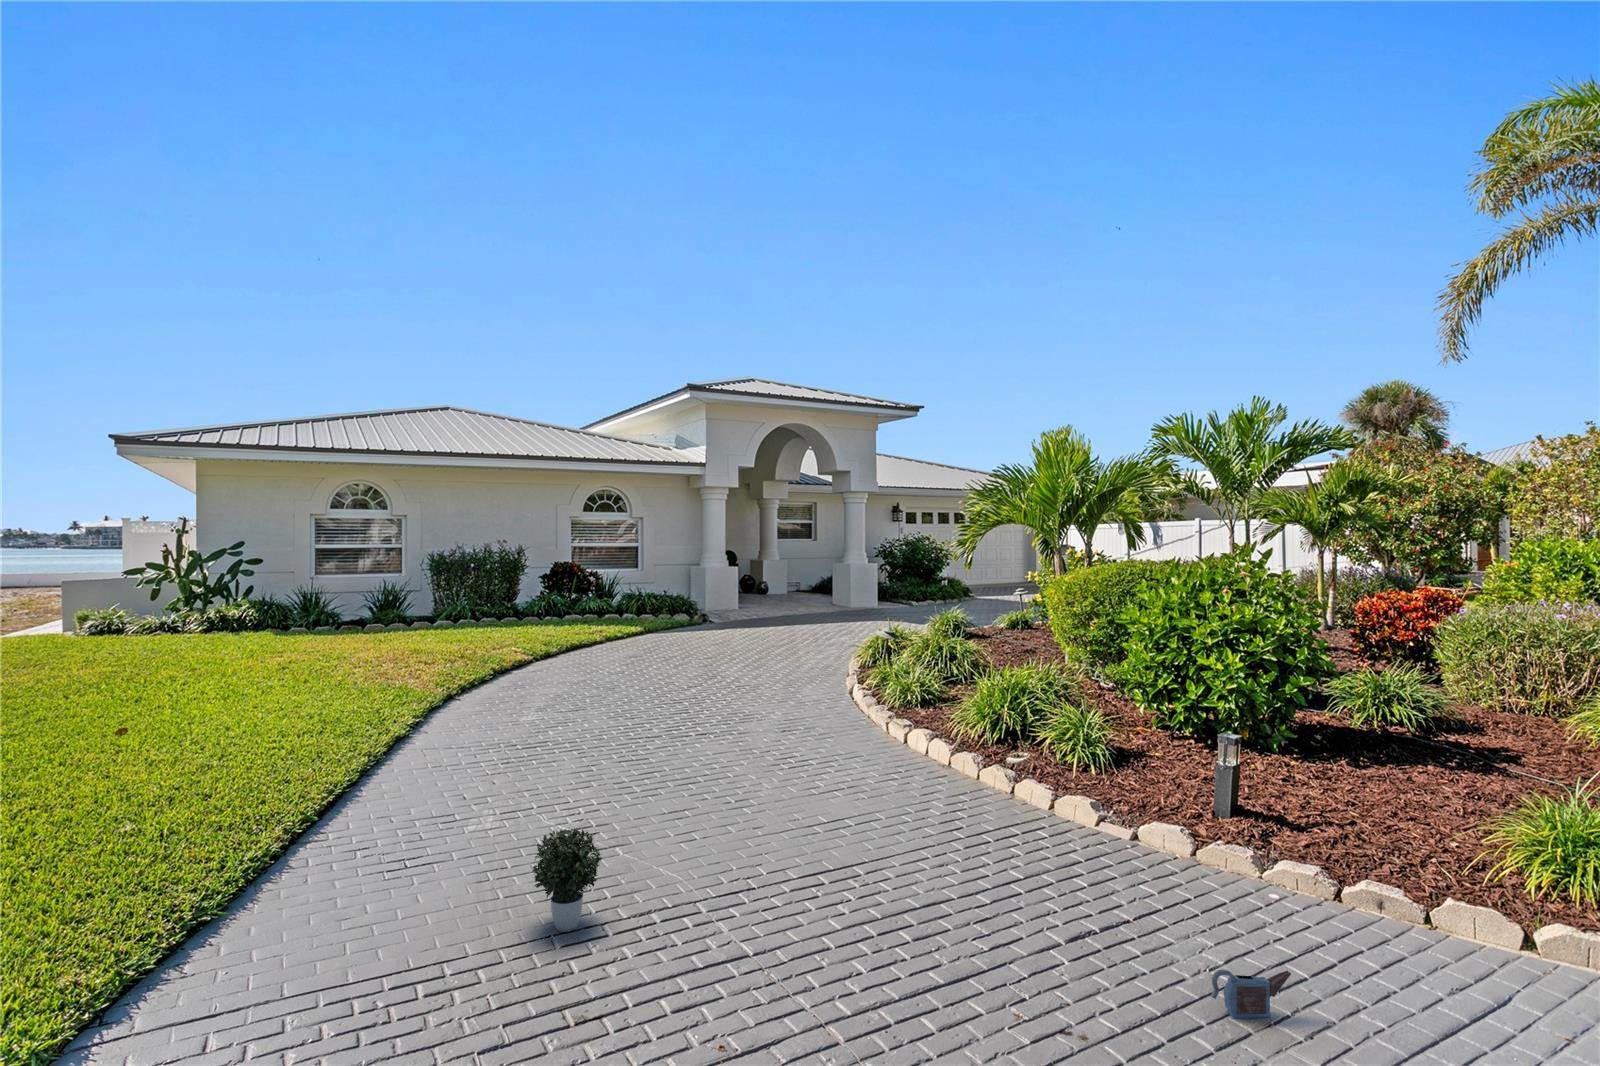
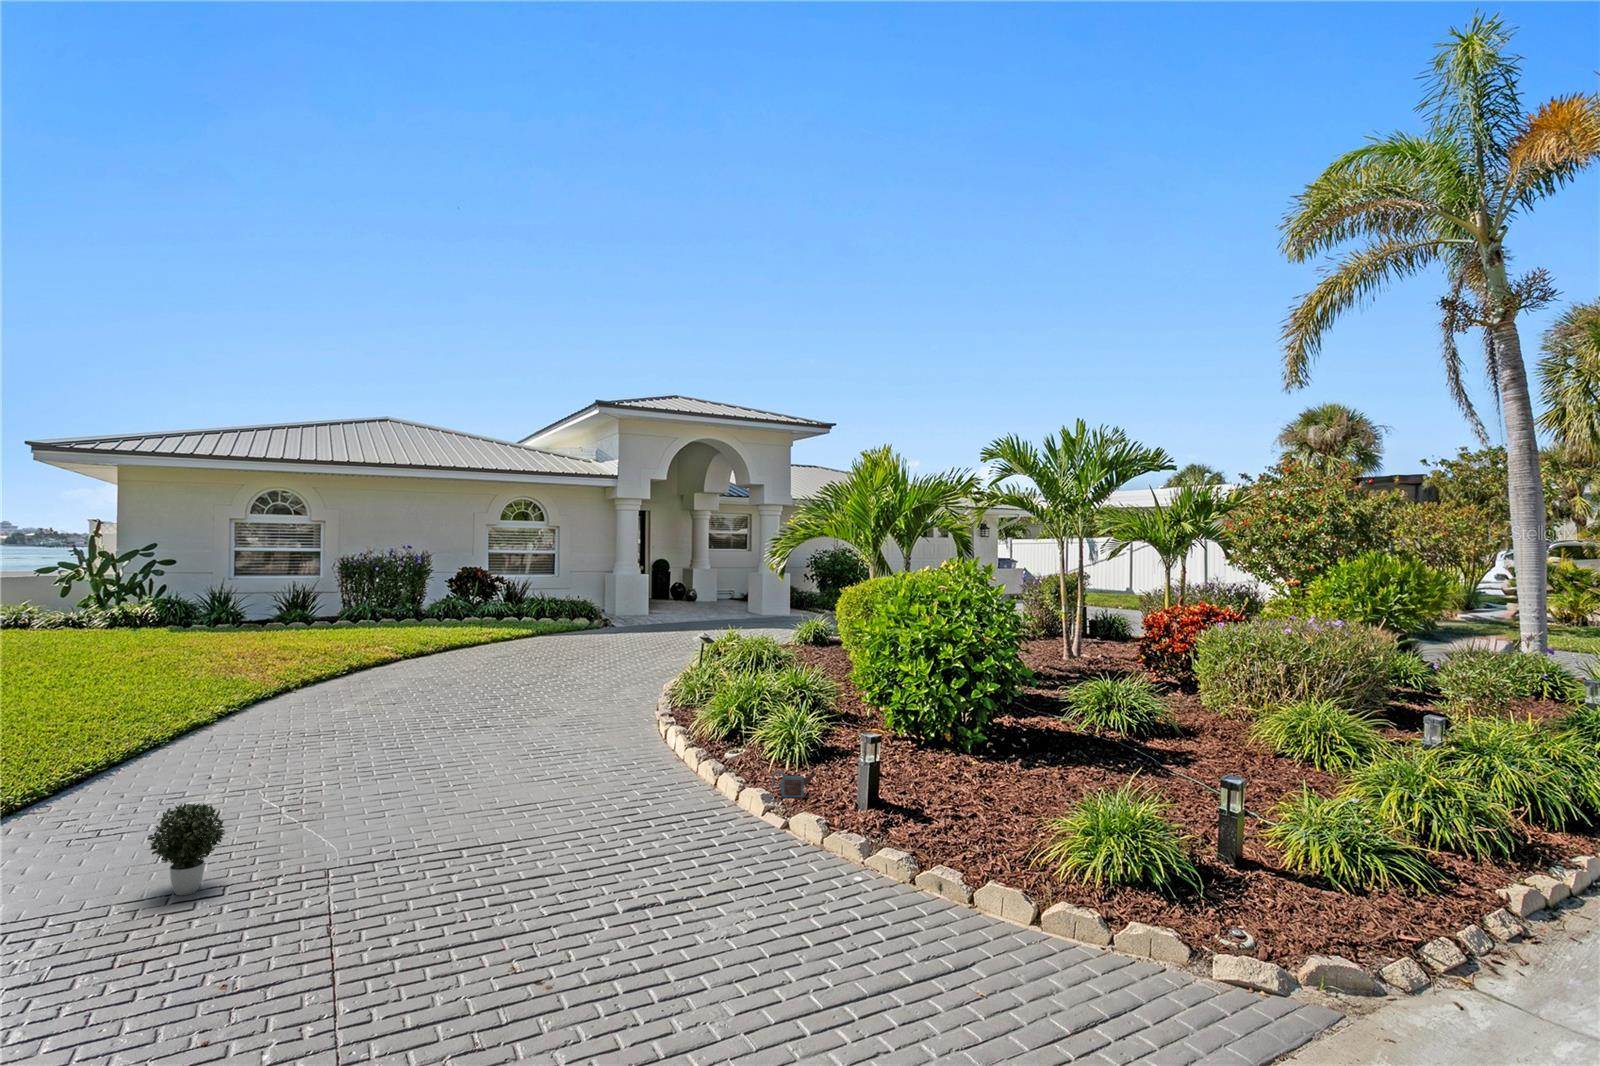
watering can: present [1211,970,1291,1018] -> present [772,771,817,797]

